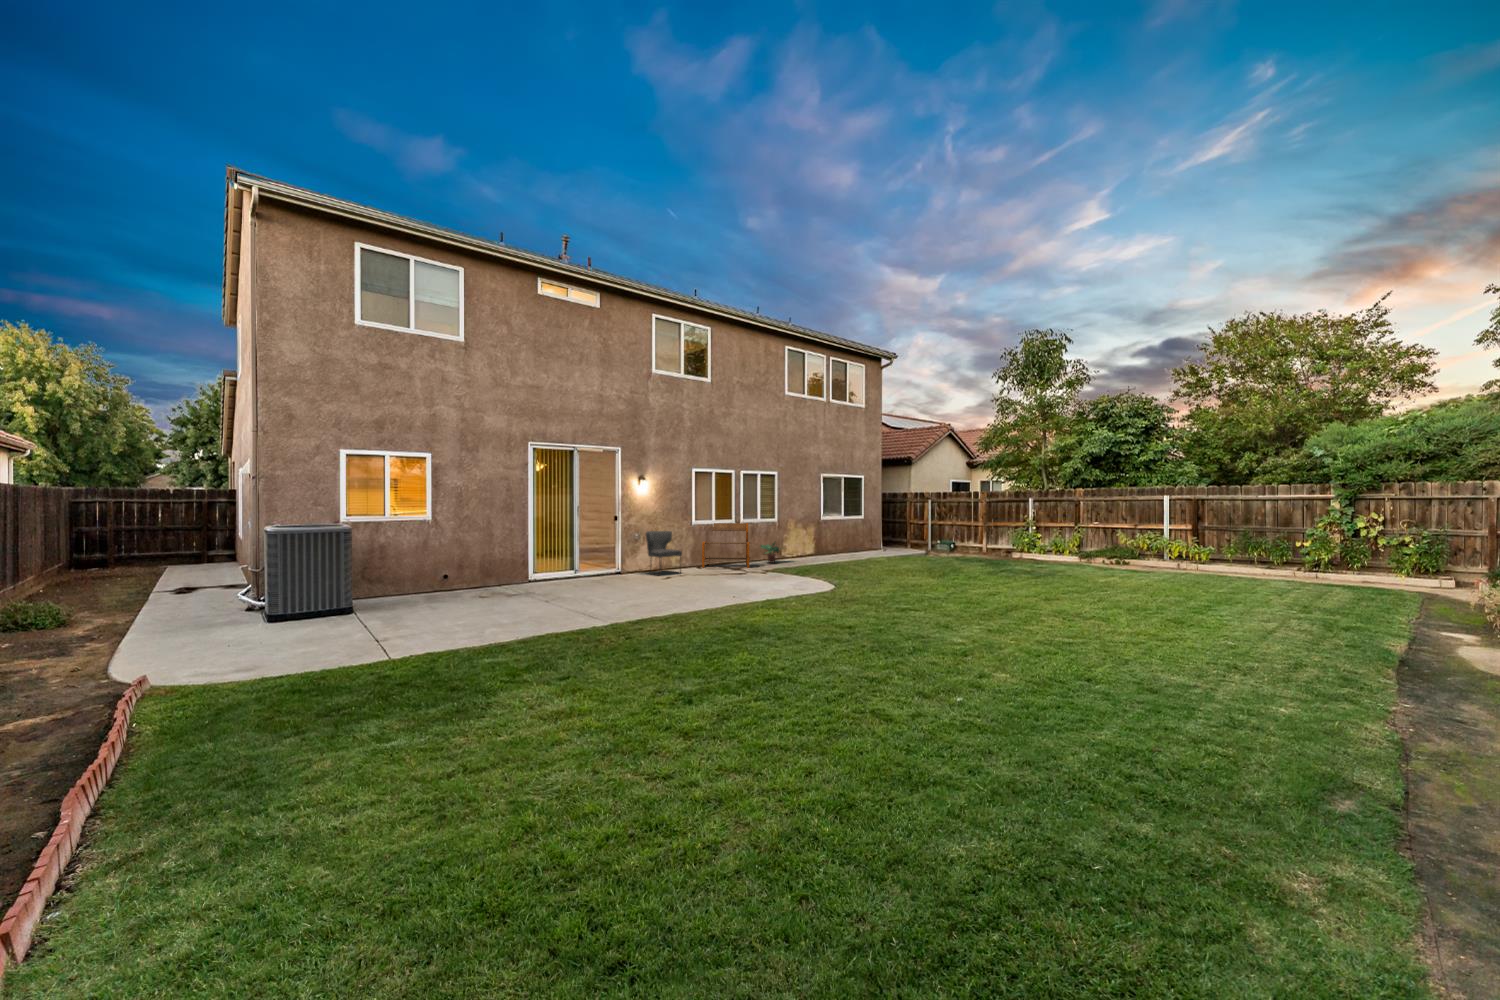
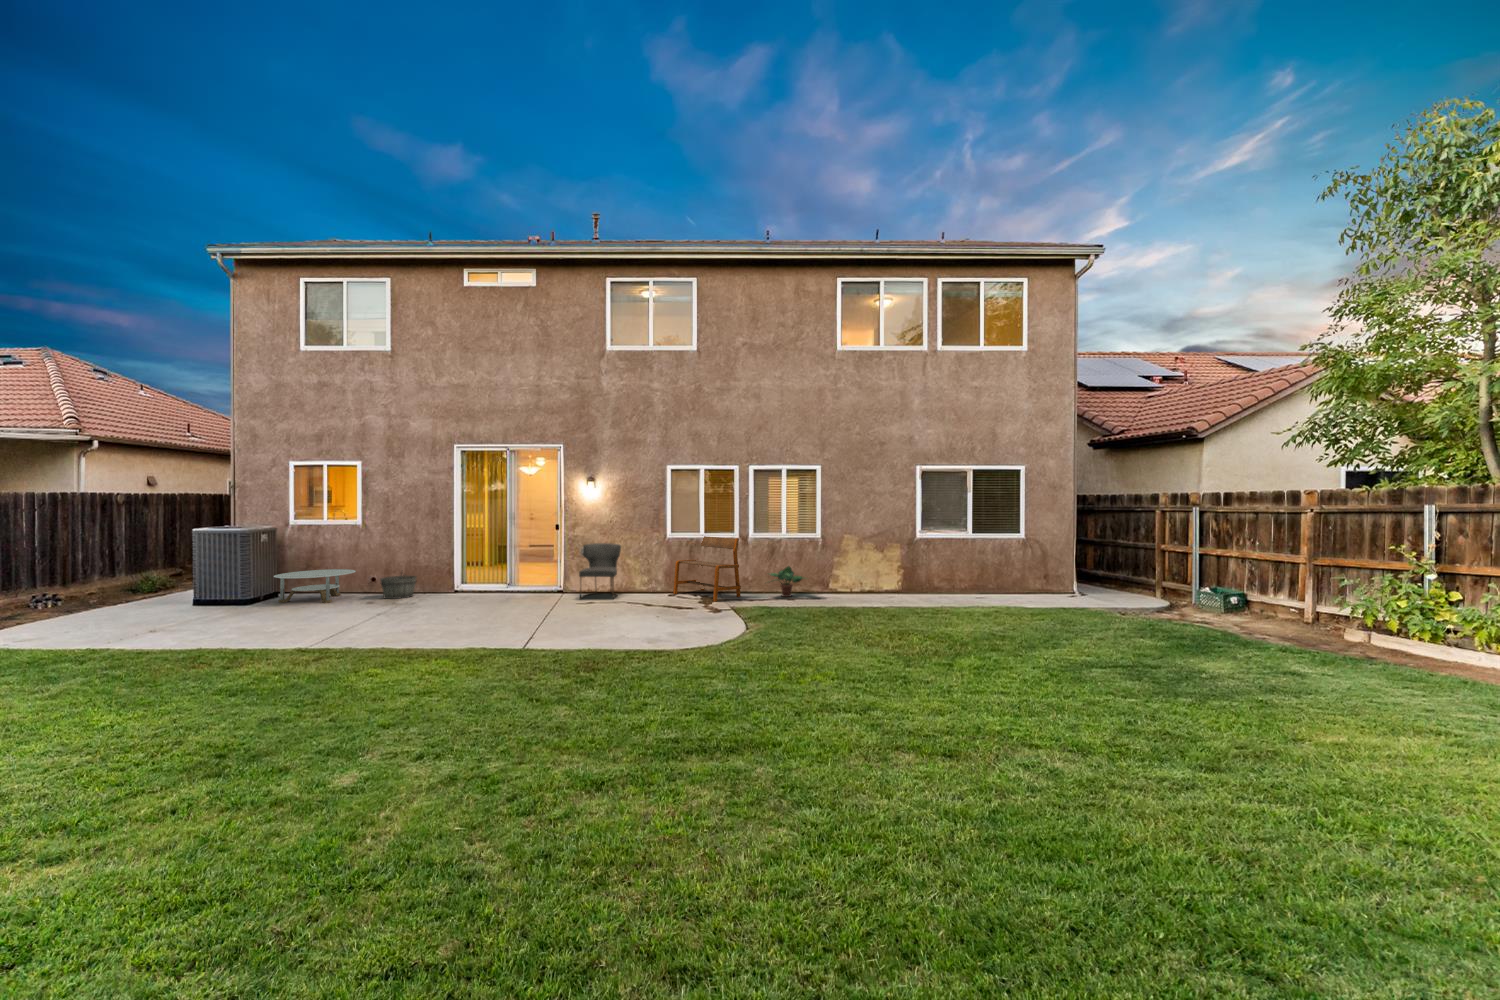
wooden bucket: none [477,564,511,592] -> present [380,575,417,599]
round table: none [380,568,460,606] -> present [274,569,356,603]

